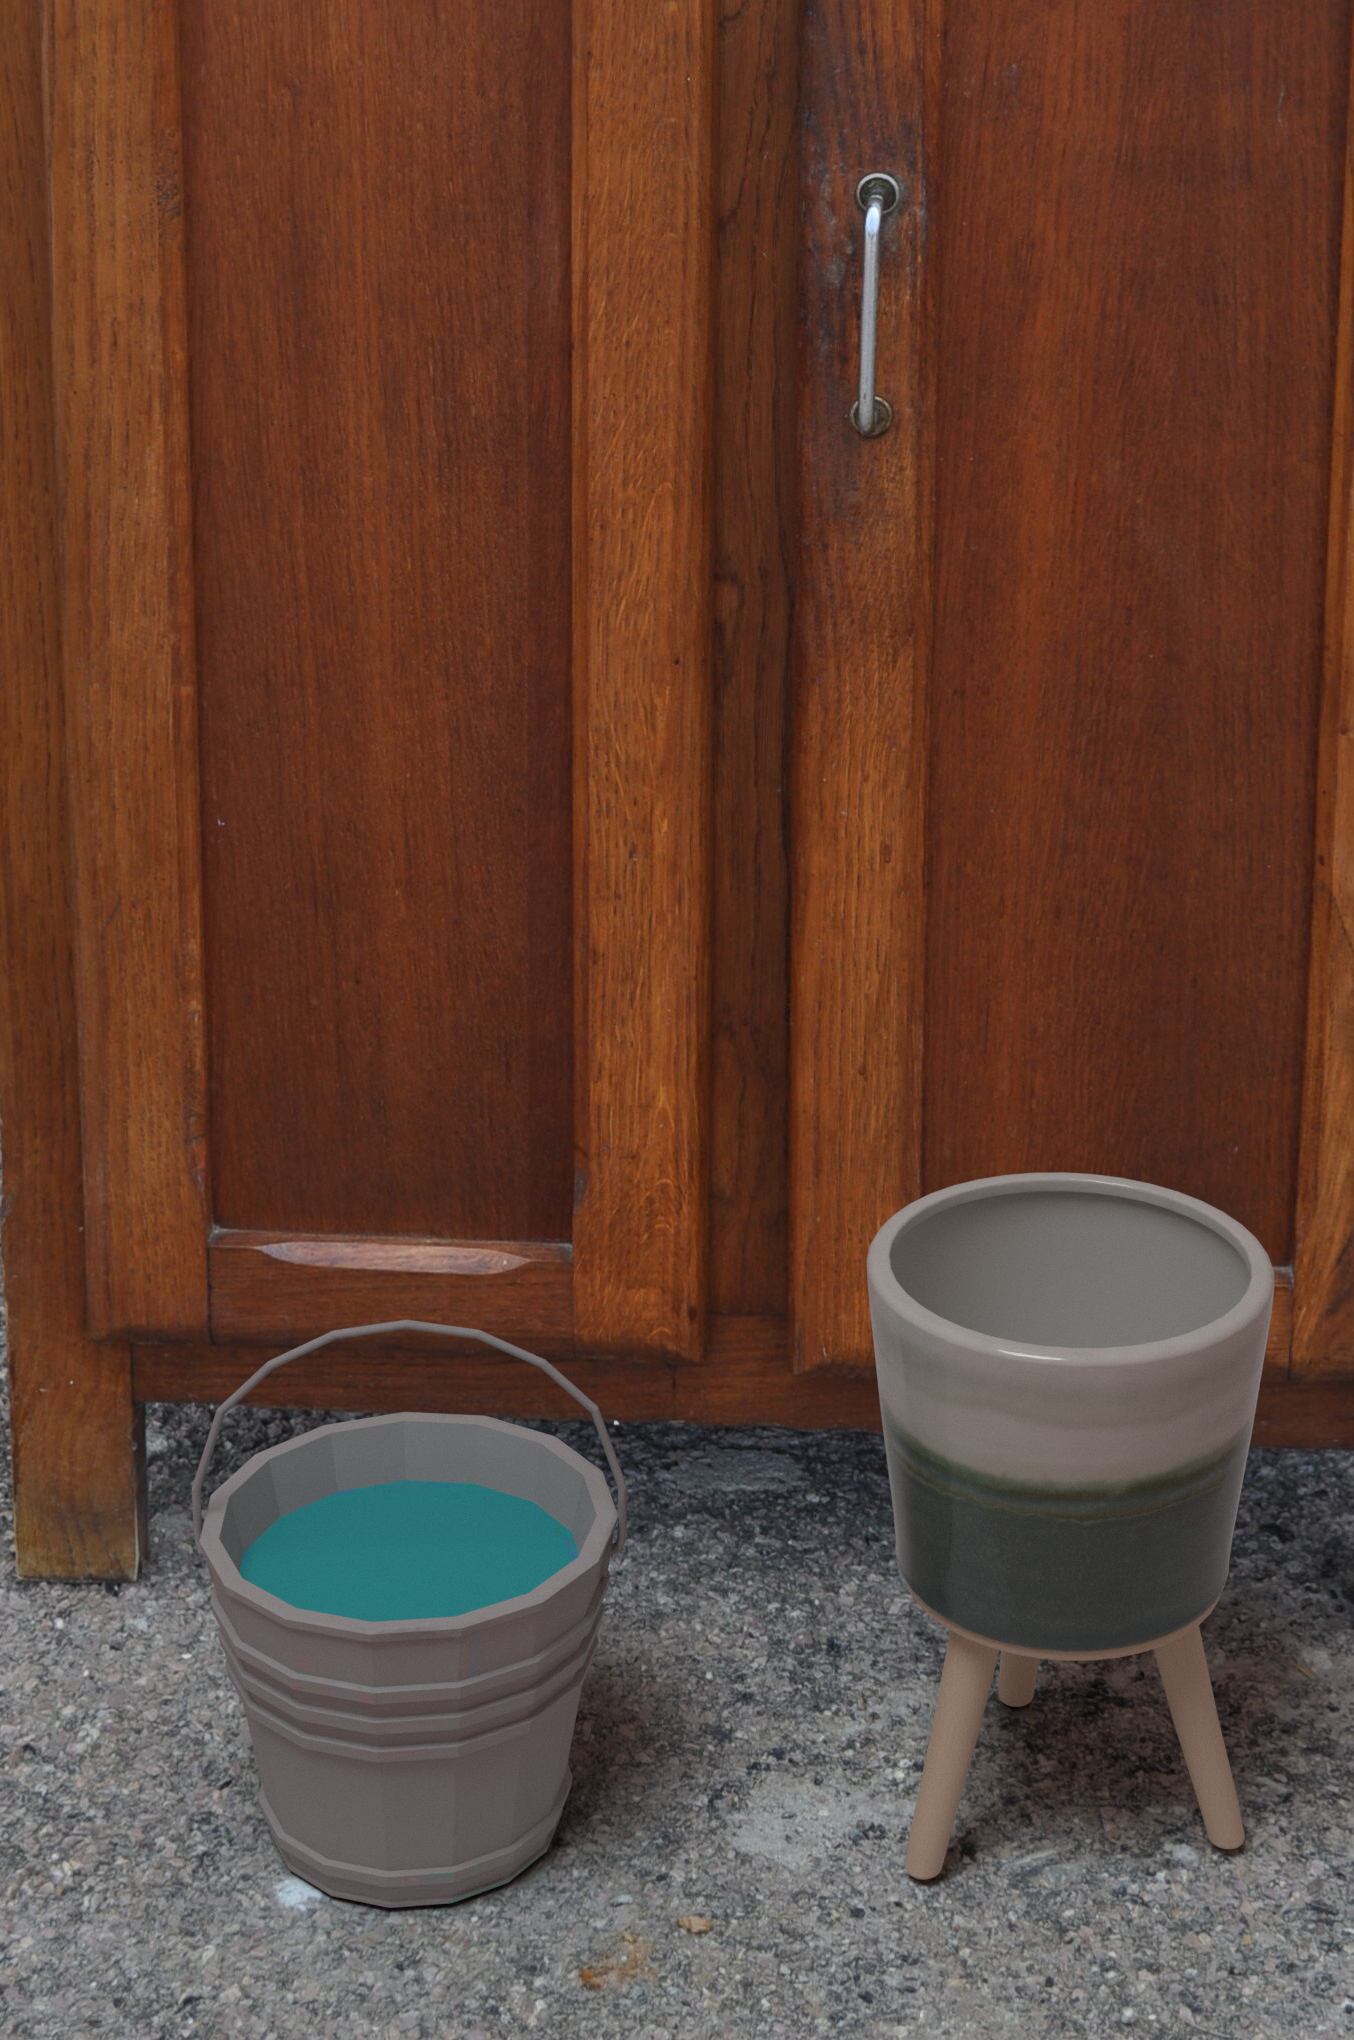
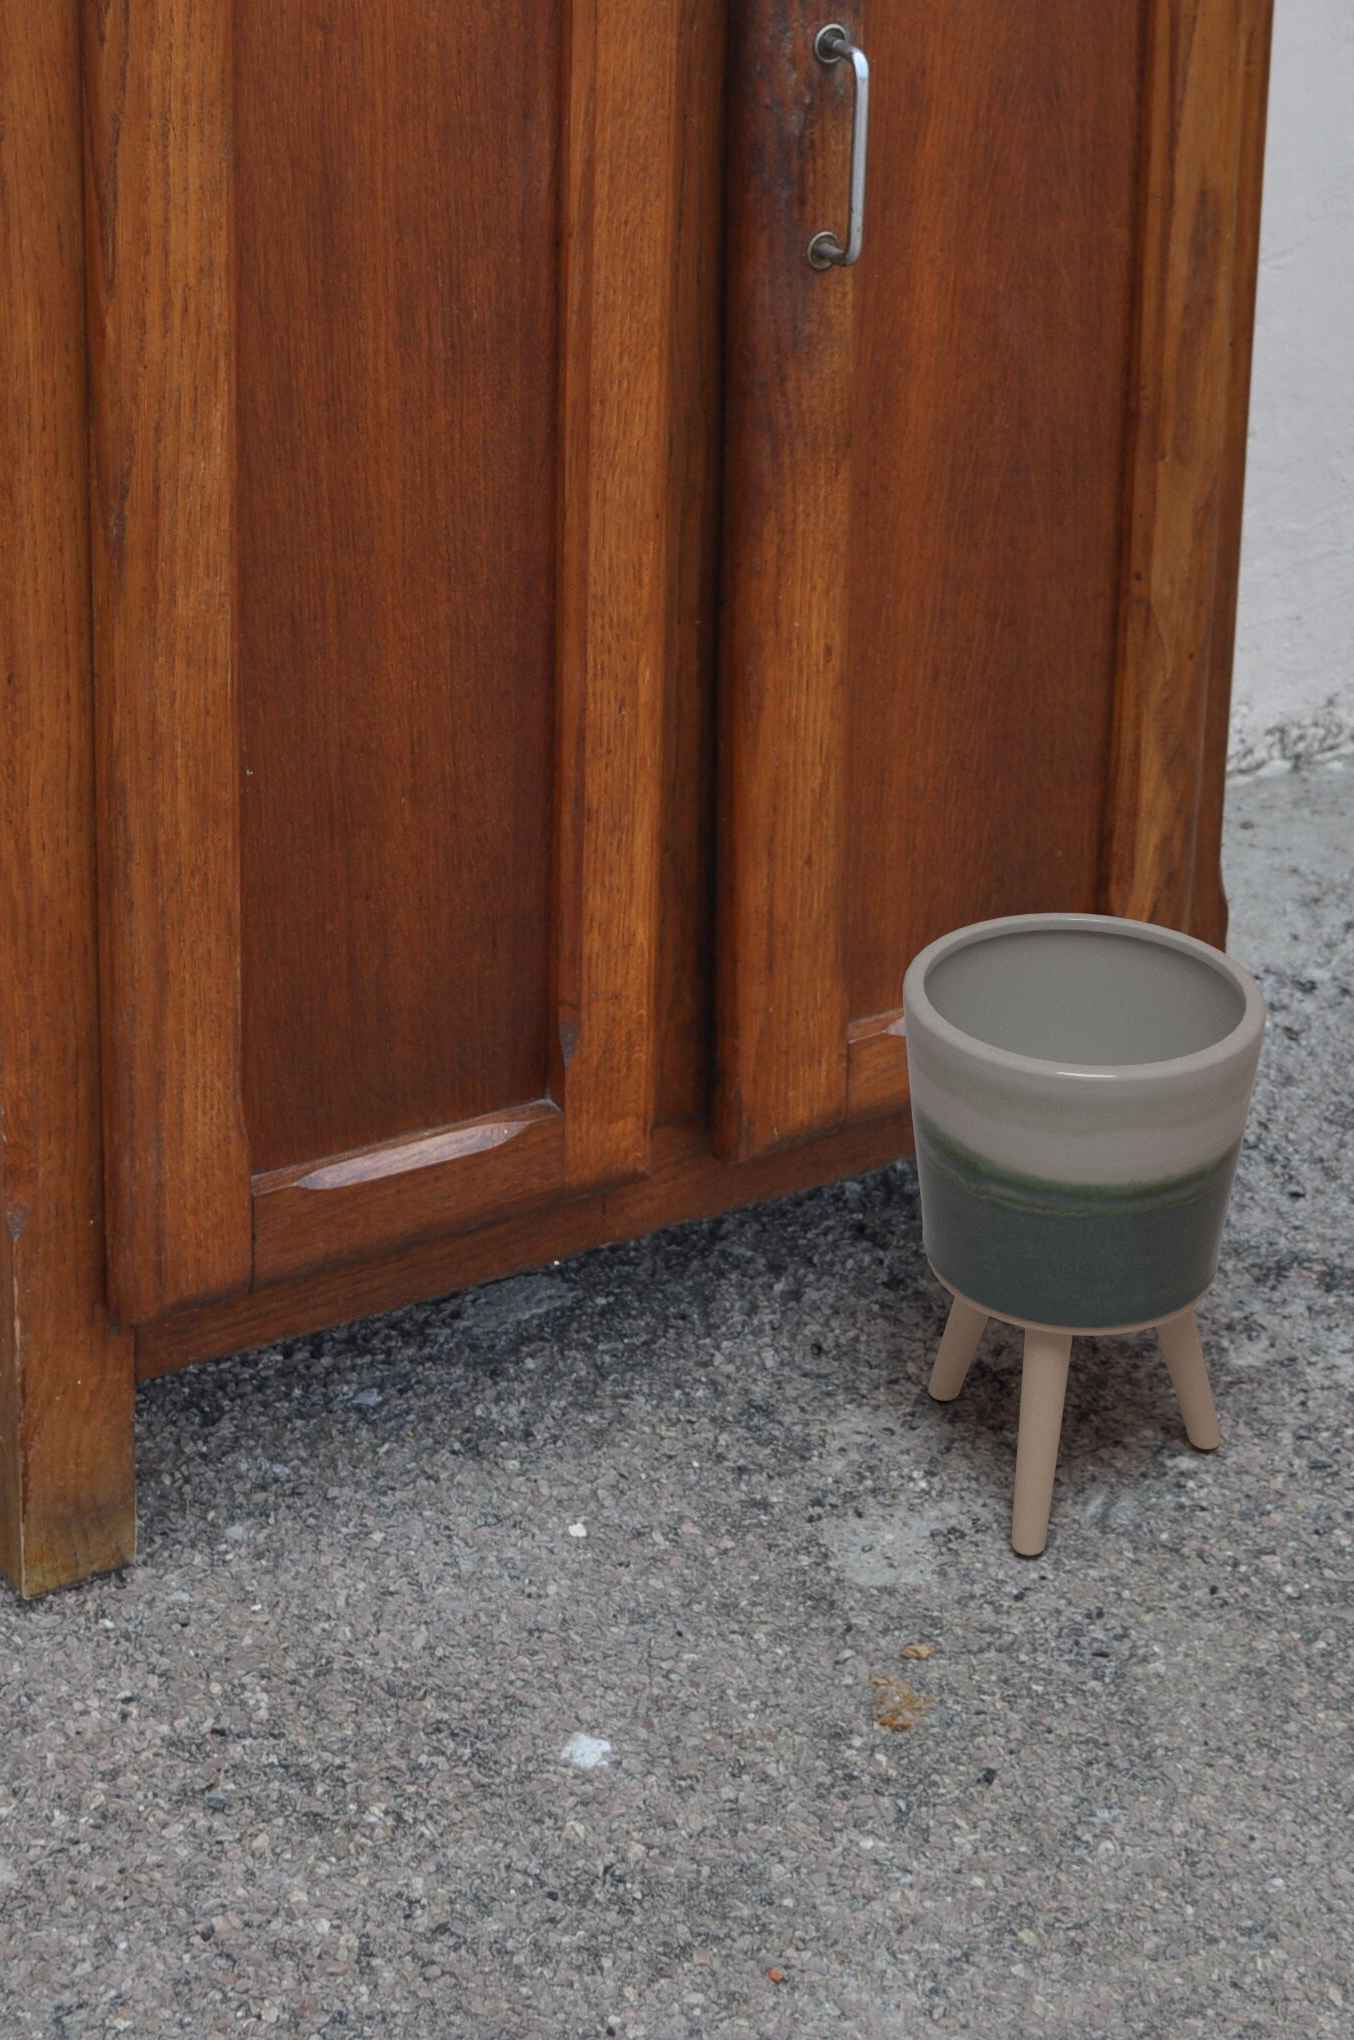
bucket: present [192,1320,627,1908] -> none [407,1193,802,1750]

